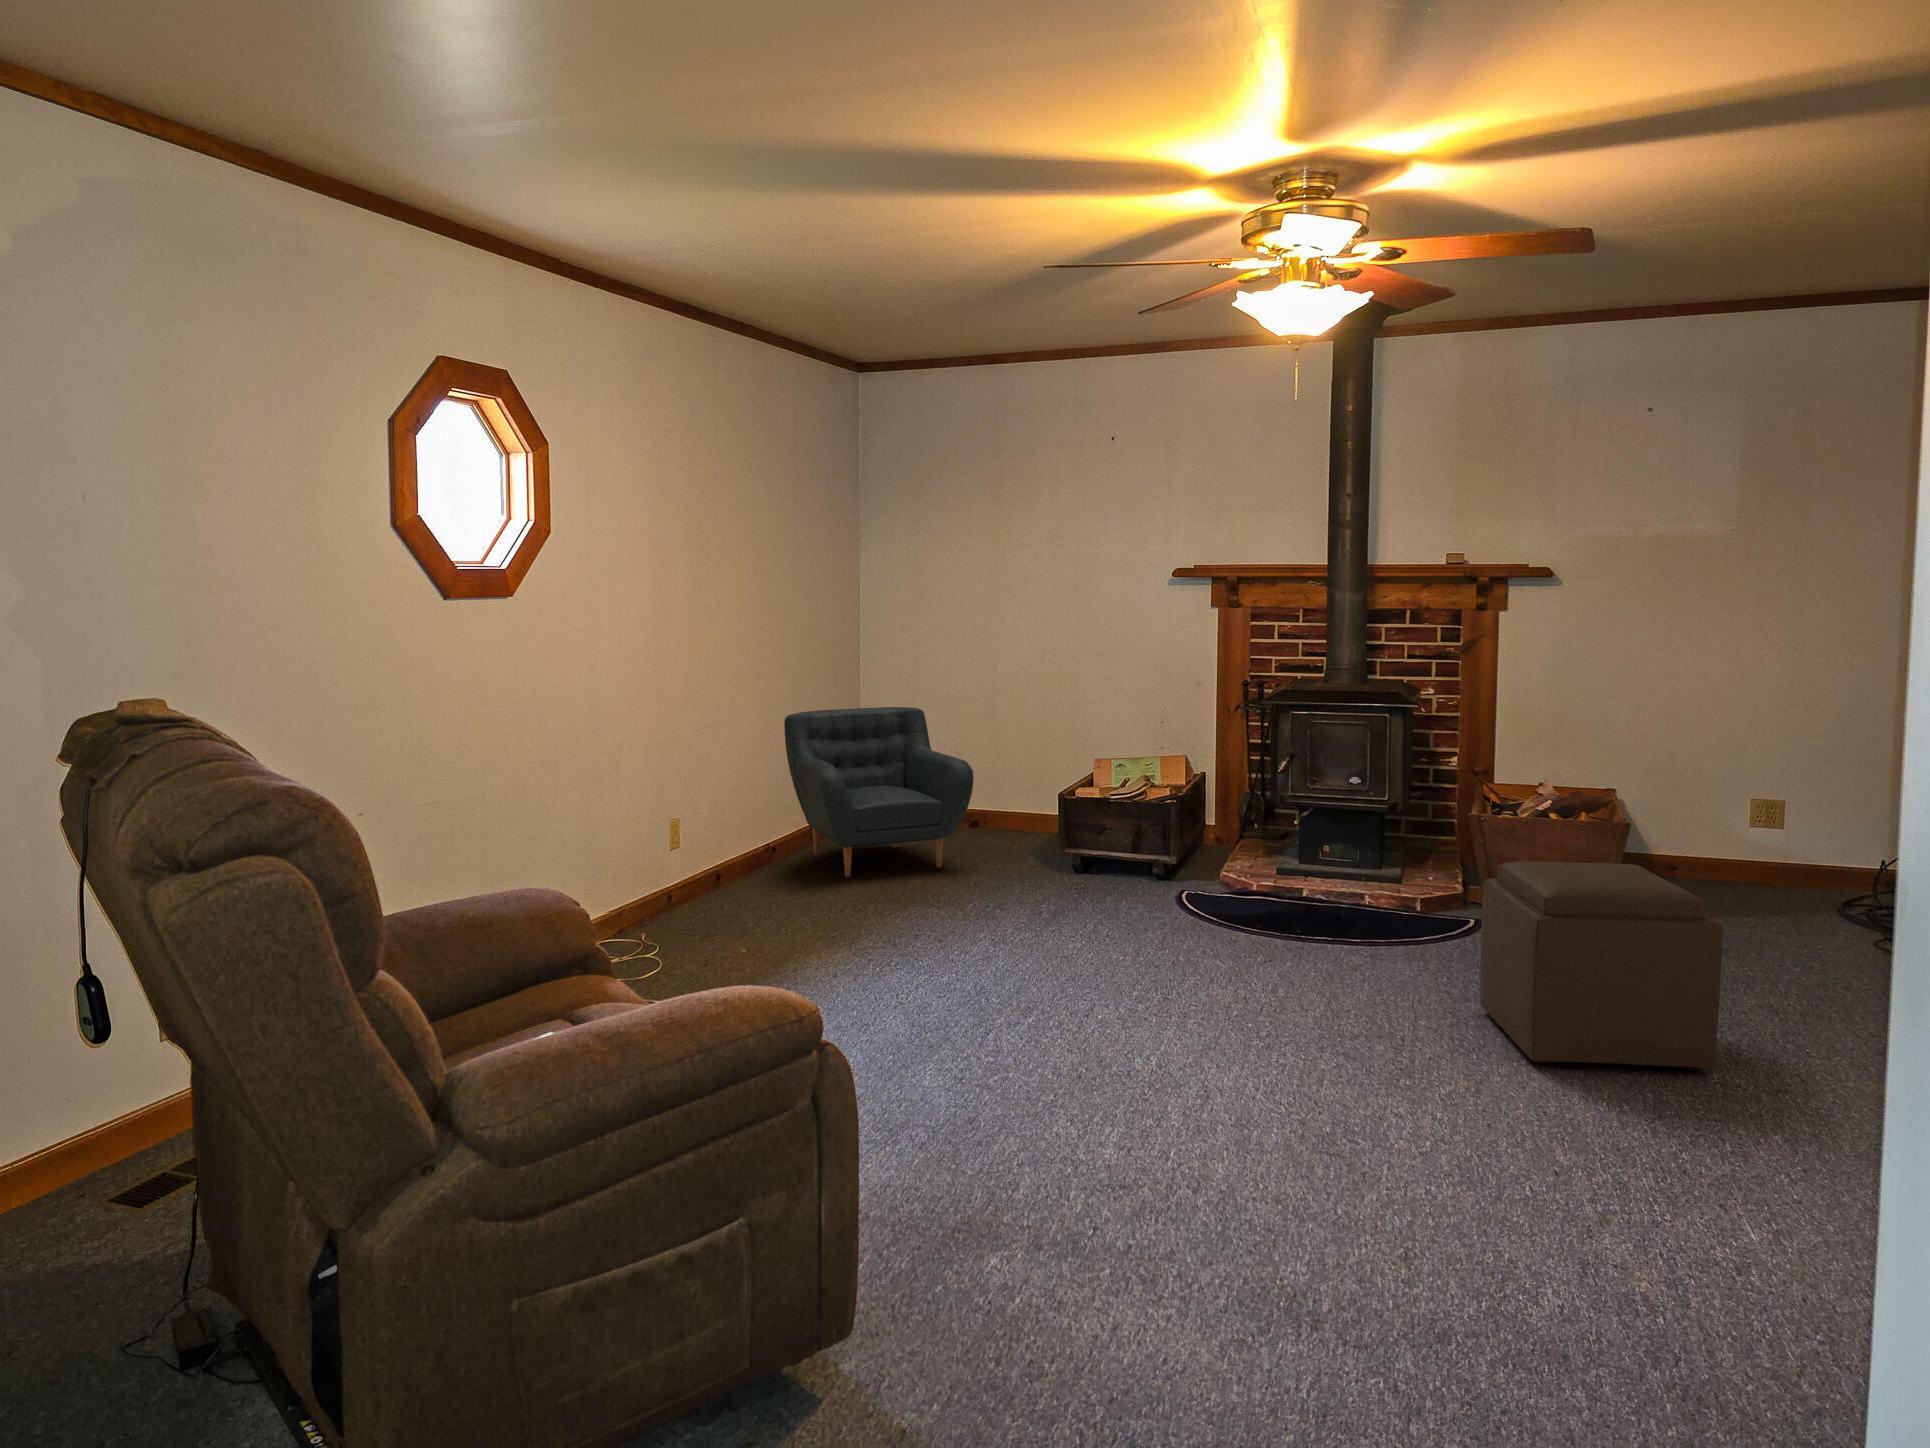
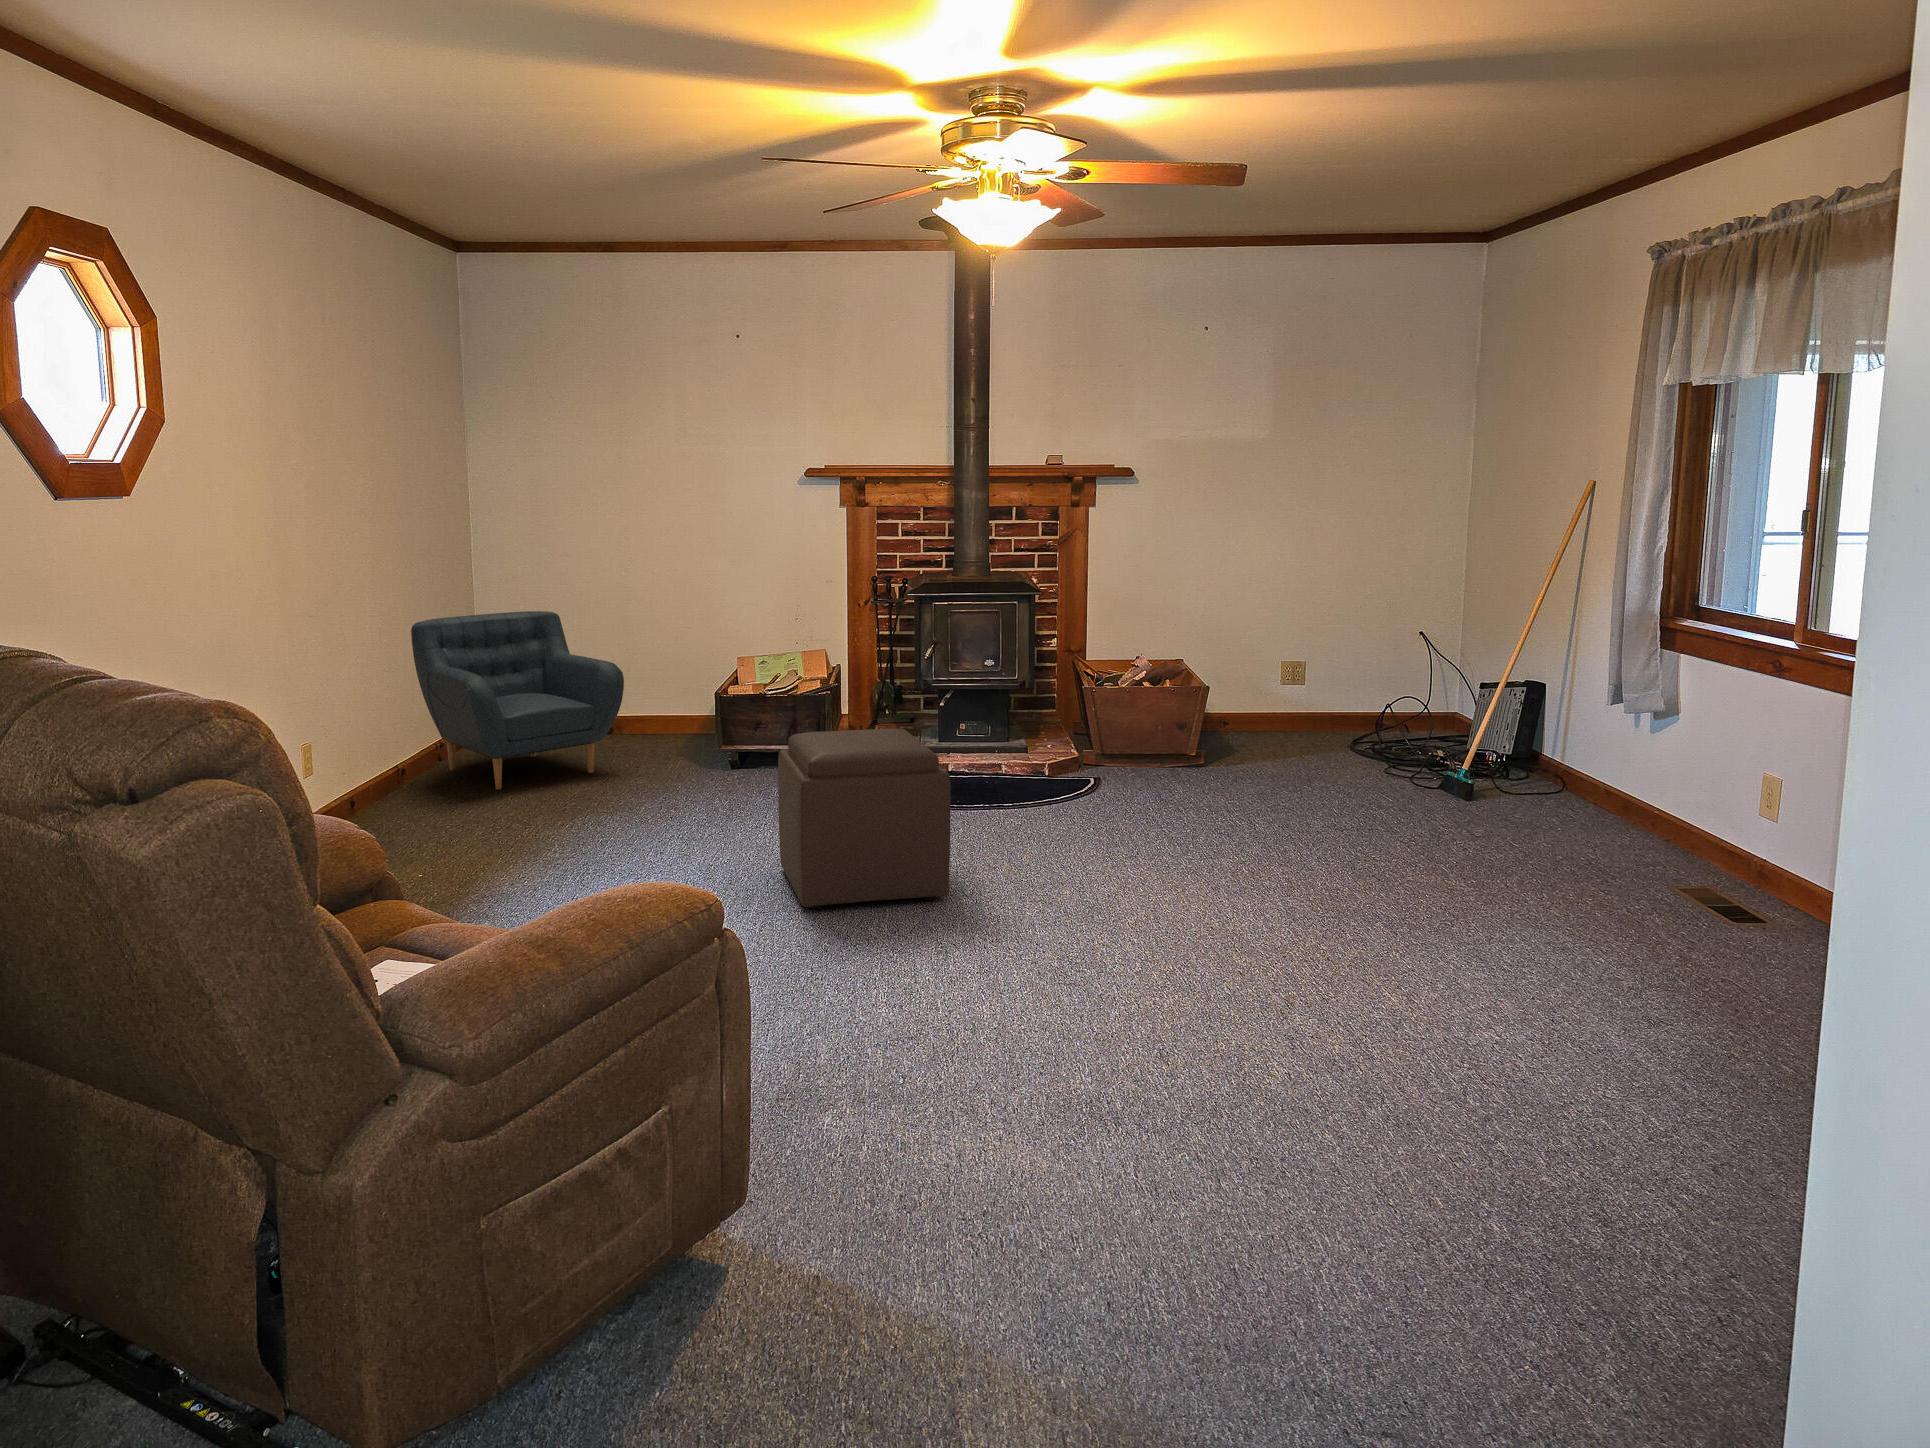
ottoman: present [1480,861,1723,1071] -> present [778,729,951,909]

